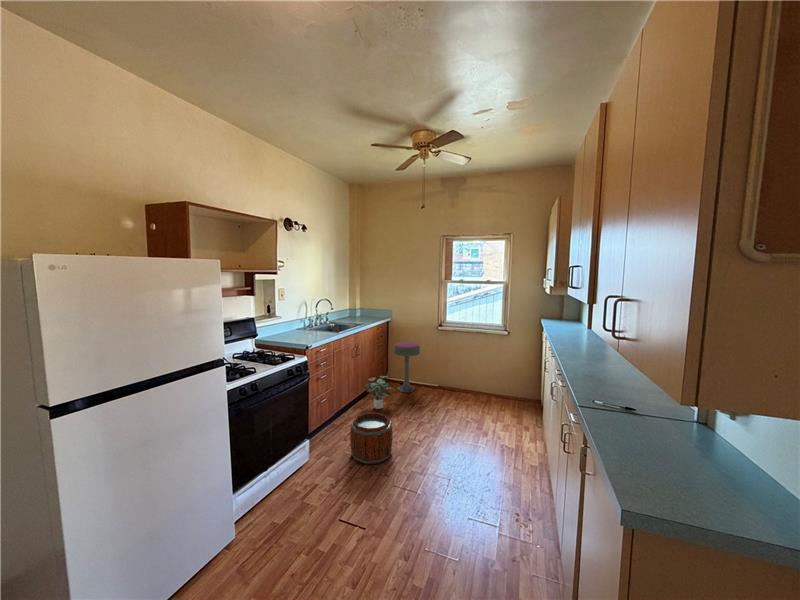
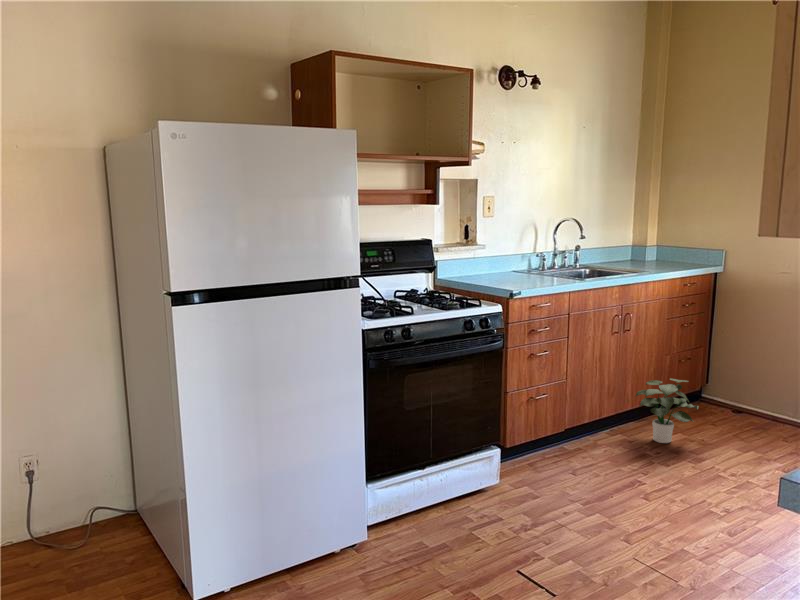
bar stool: present [394,342,420,393] -> none [718,320,781,429]
bucket: present [350,413,392,464] -> none [574,429,659,520]

